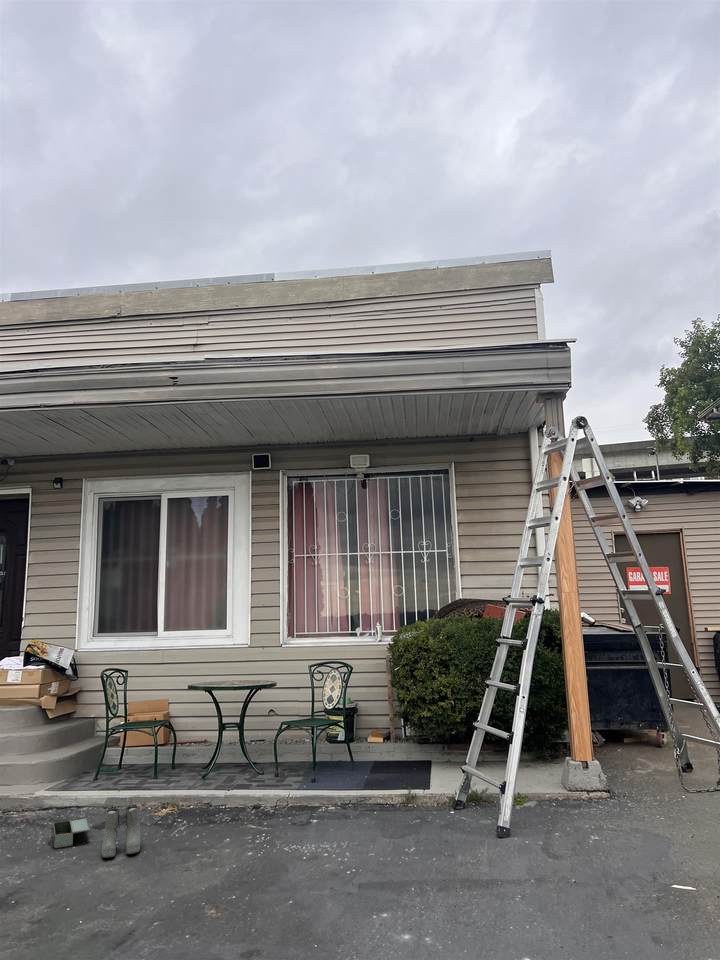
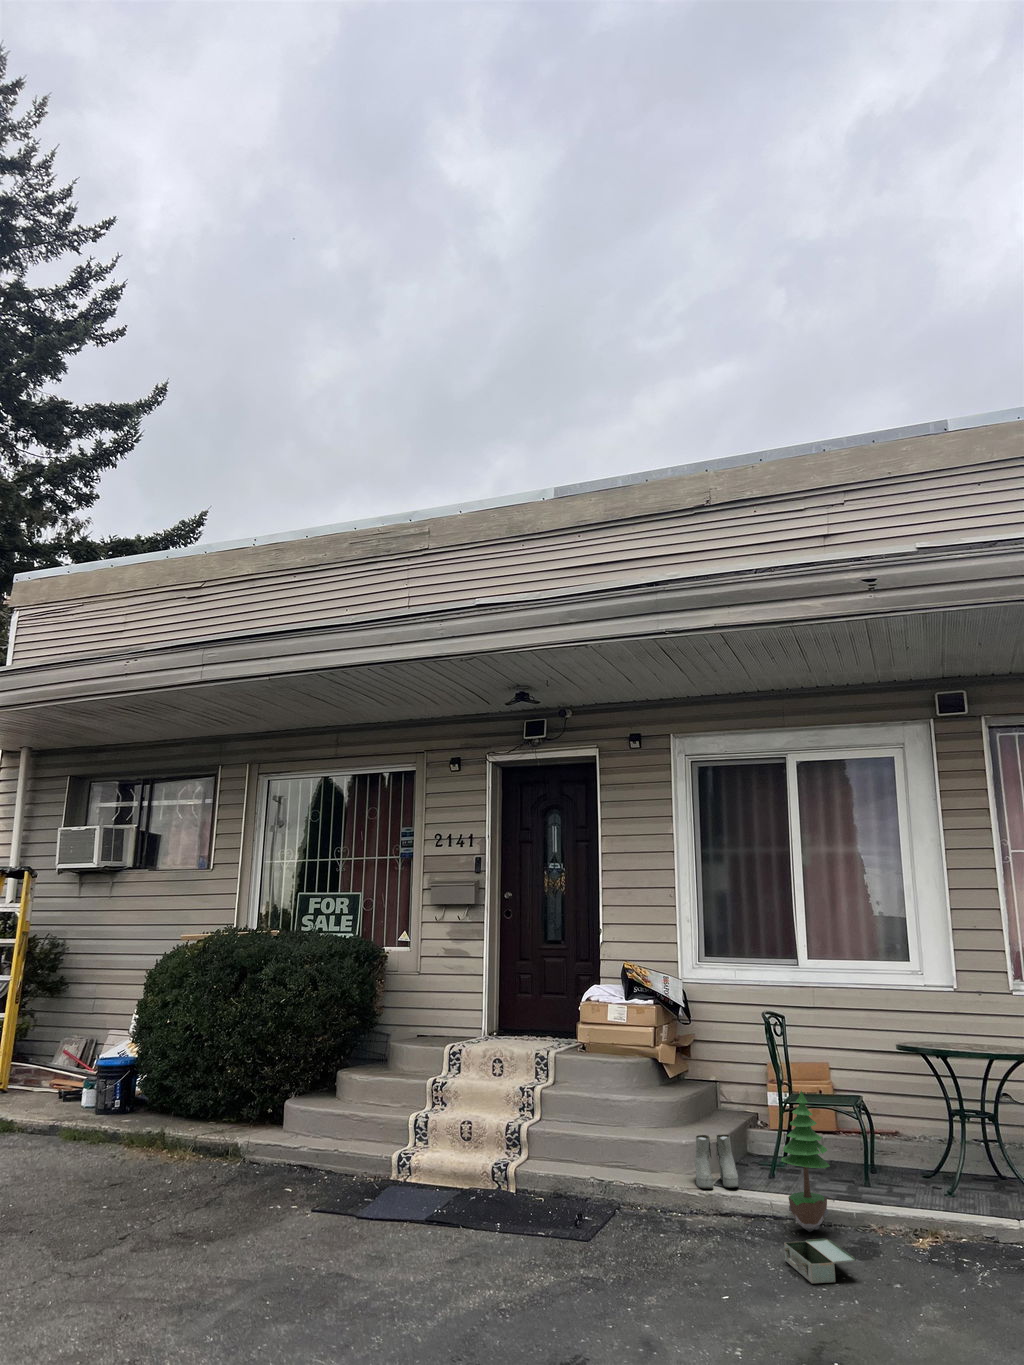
potted tree: none [75,720,109,814] -> present [781,1091,830,1232]
boots: present [102,806,140,858] -> present [695,1135,739,1189]

